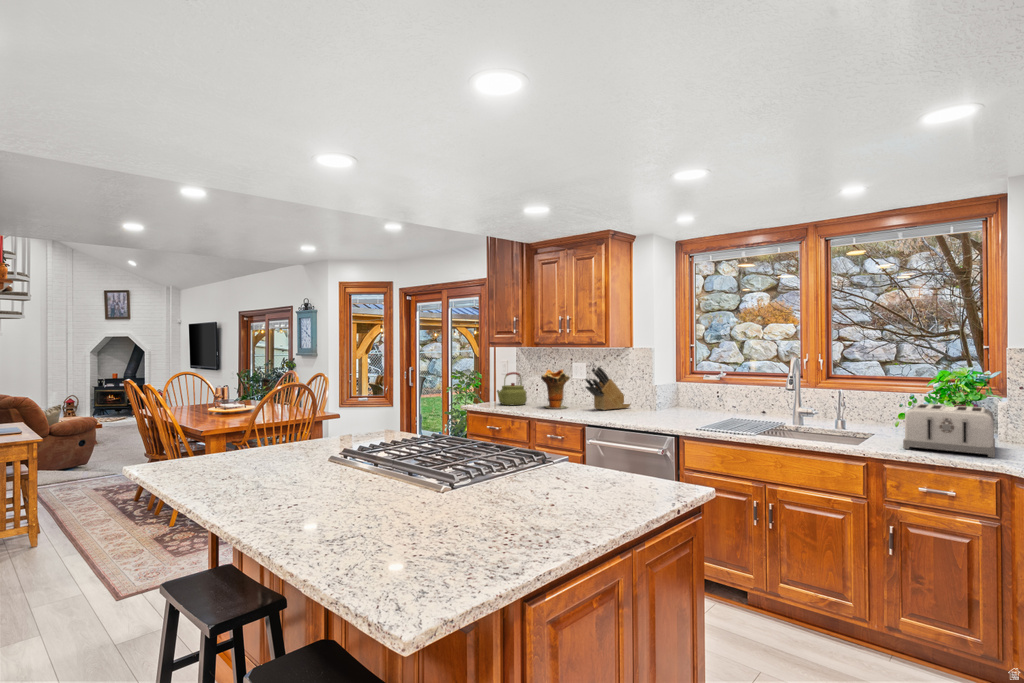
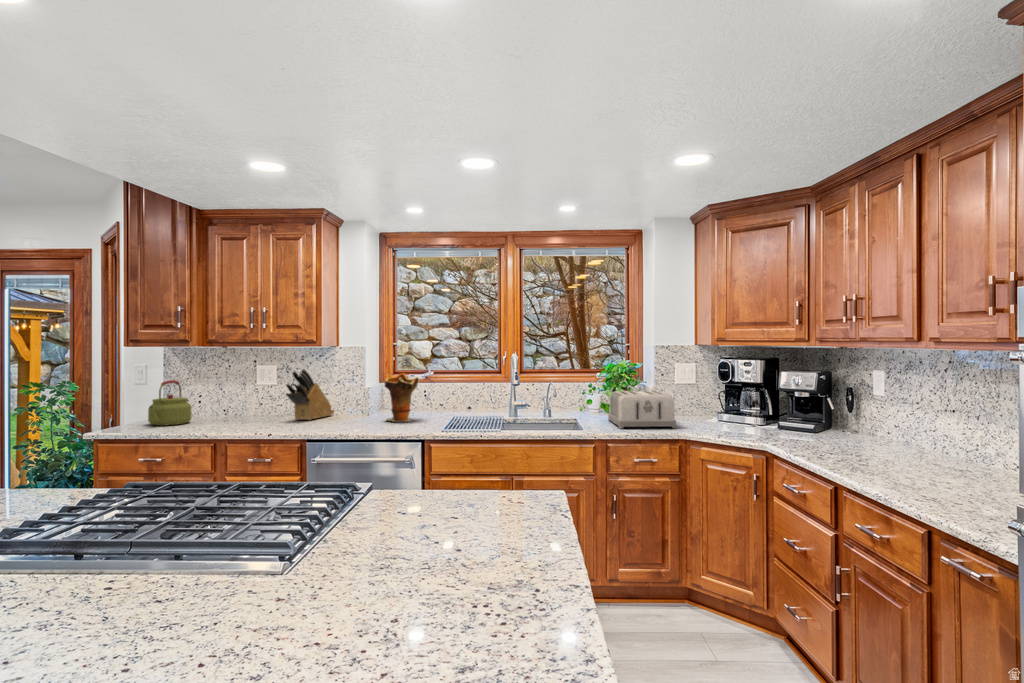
decorative vase: present [541,370,570,409] -> present [385,373,418,422]

